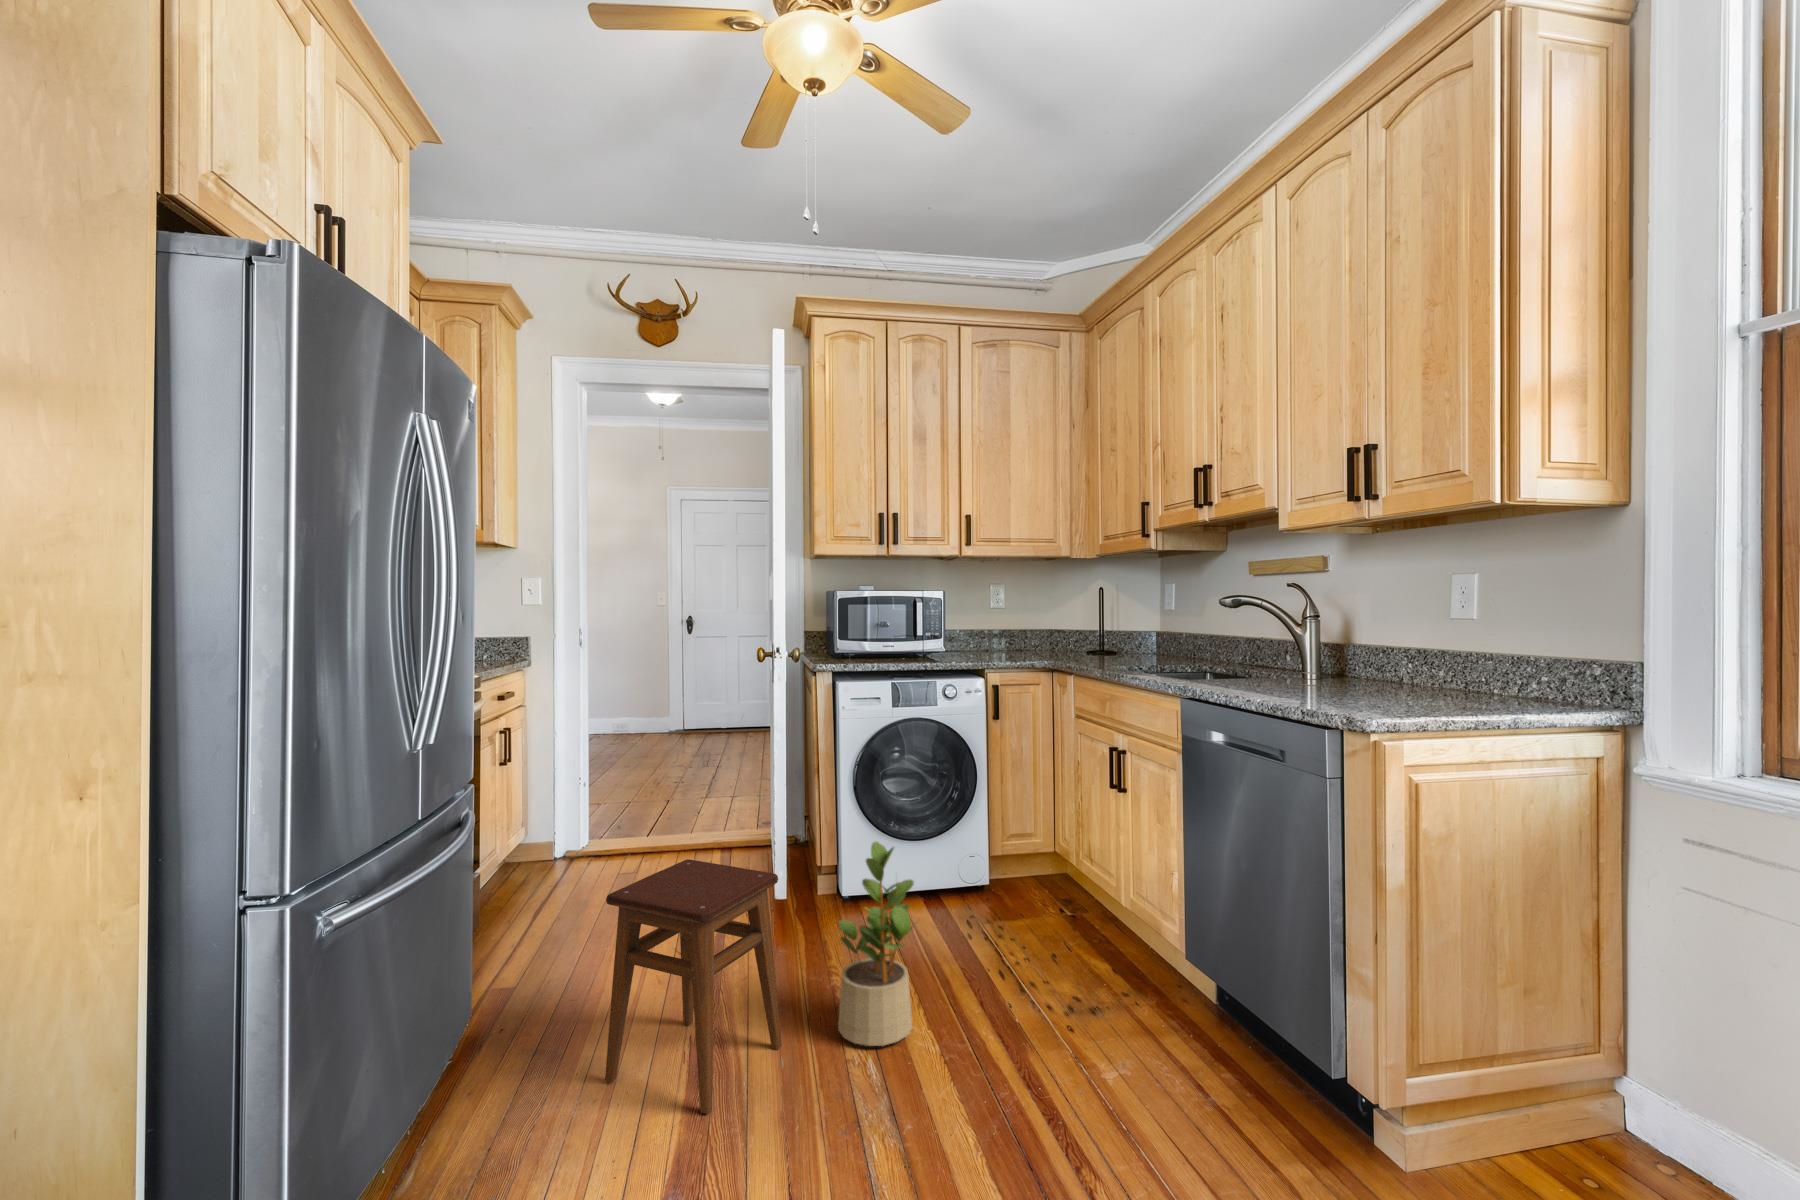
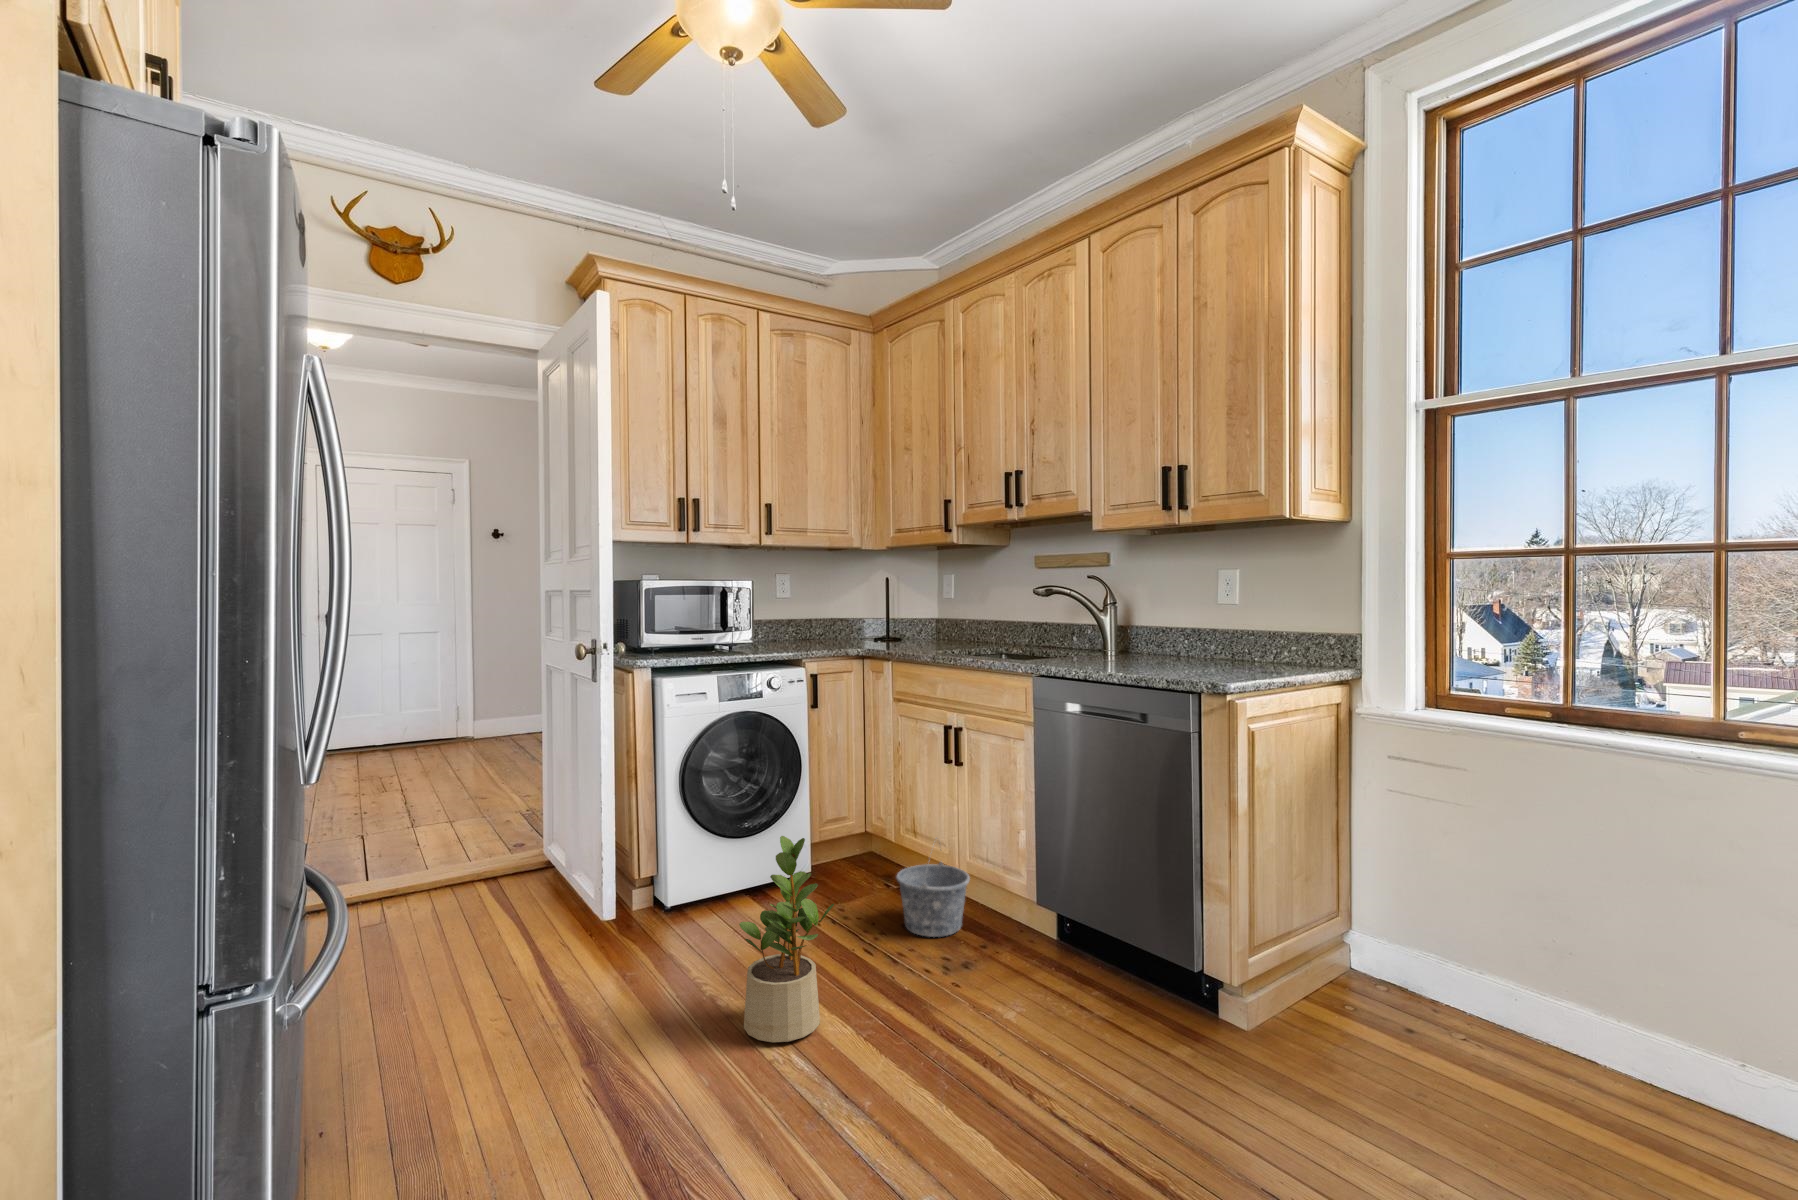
stool: present [605,859,782,1114] -> none [514,882,696,1145]
bucket: none [1043,864,1123,972] -> present [896,838,970,937]

